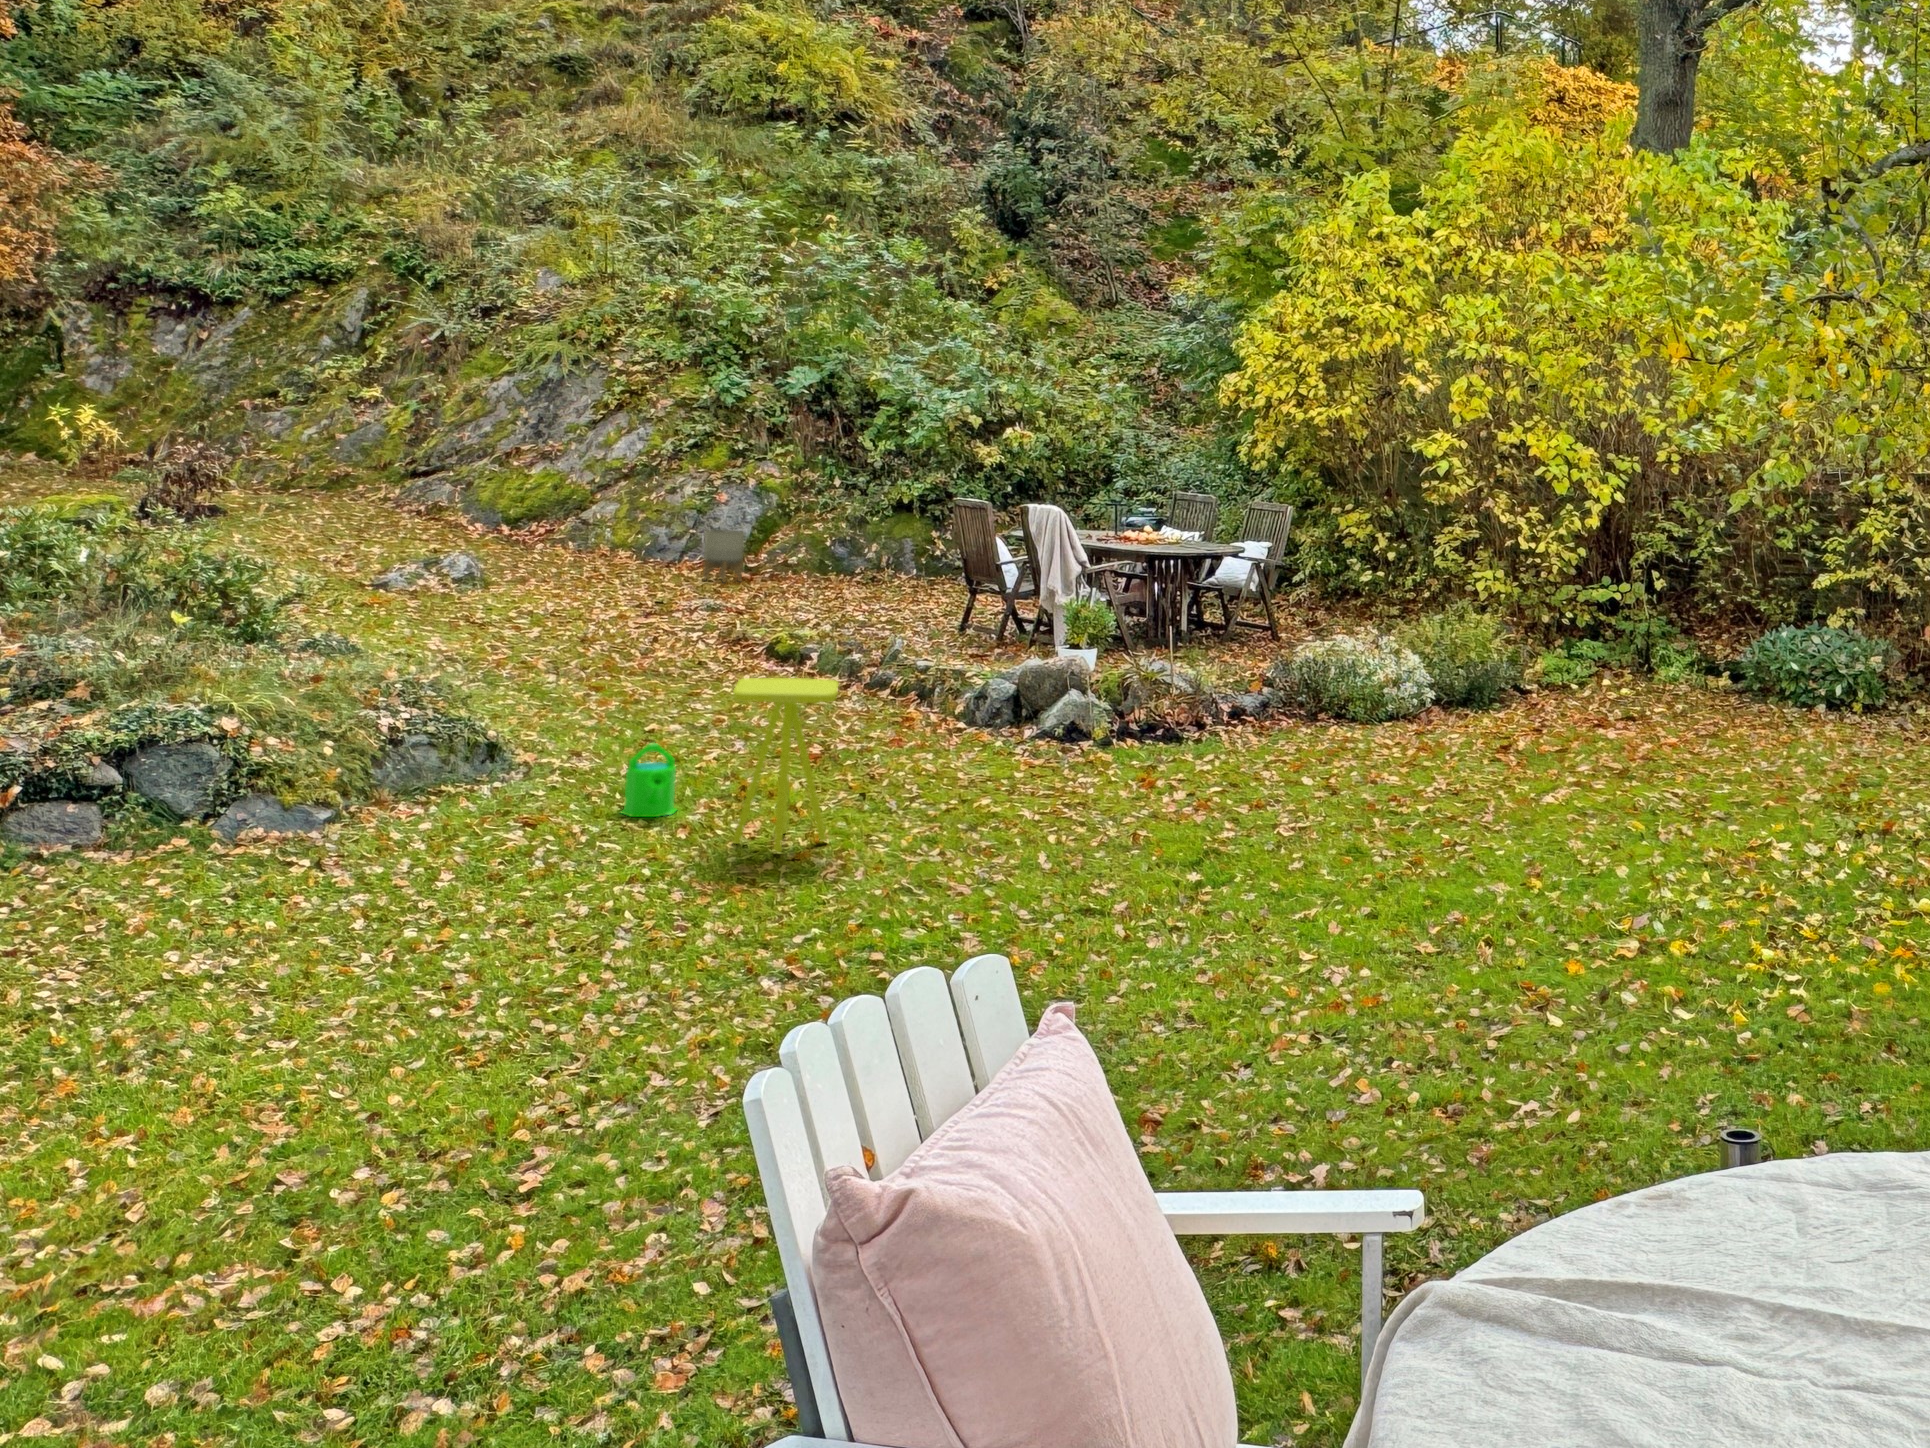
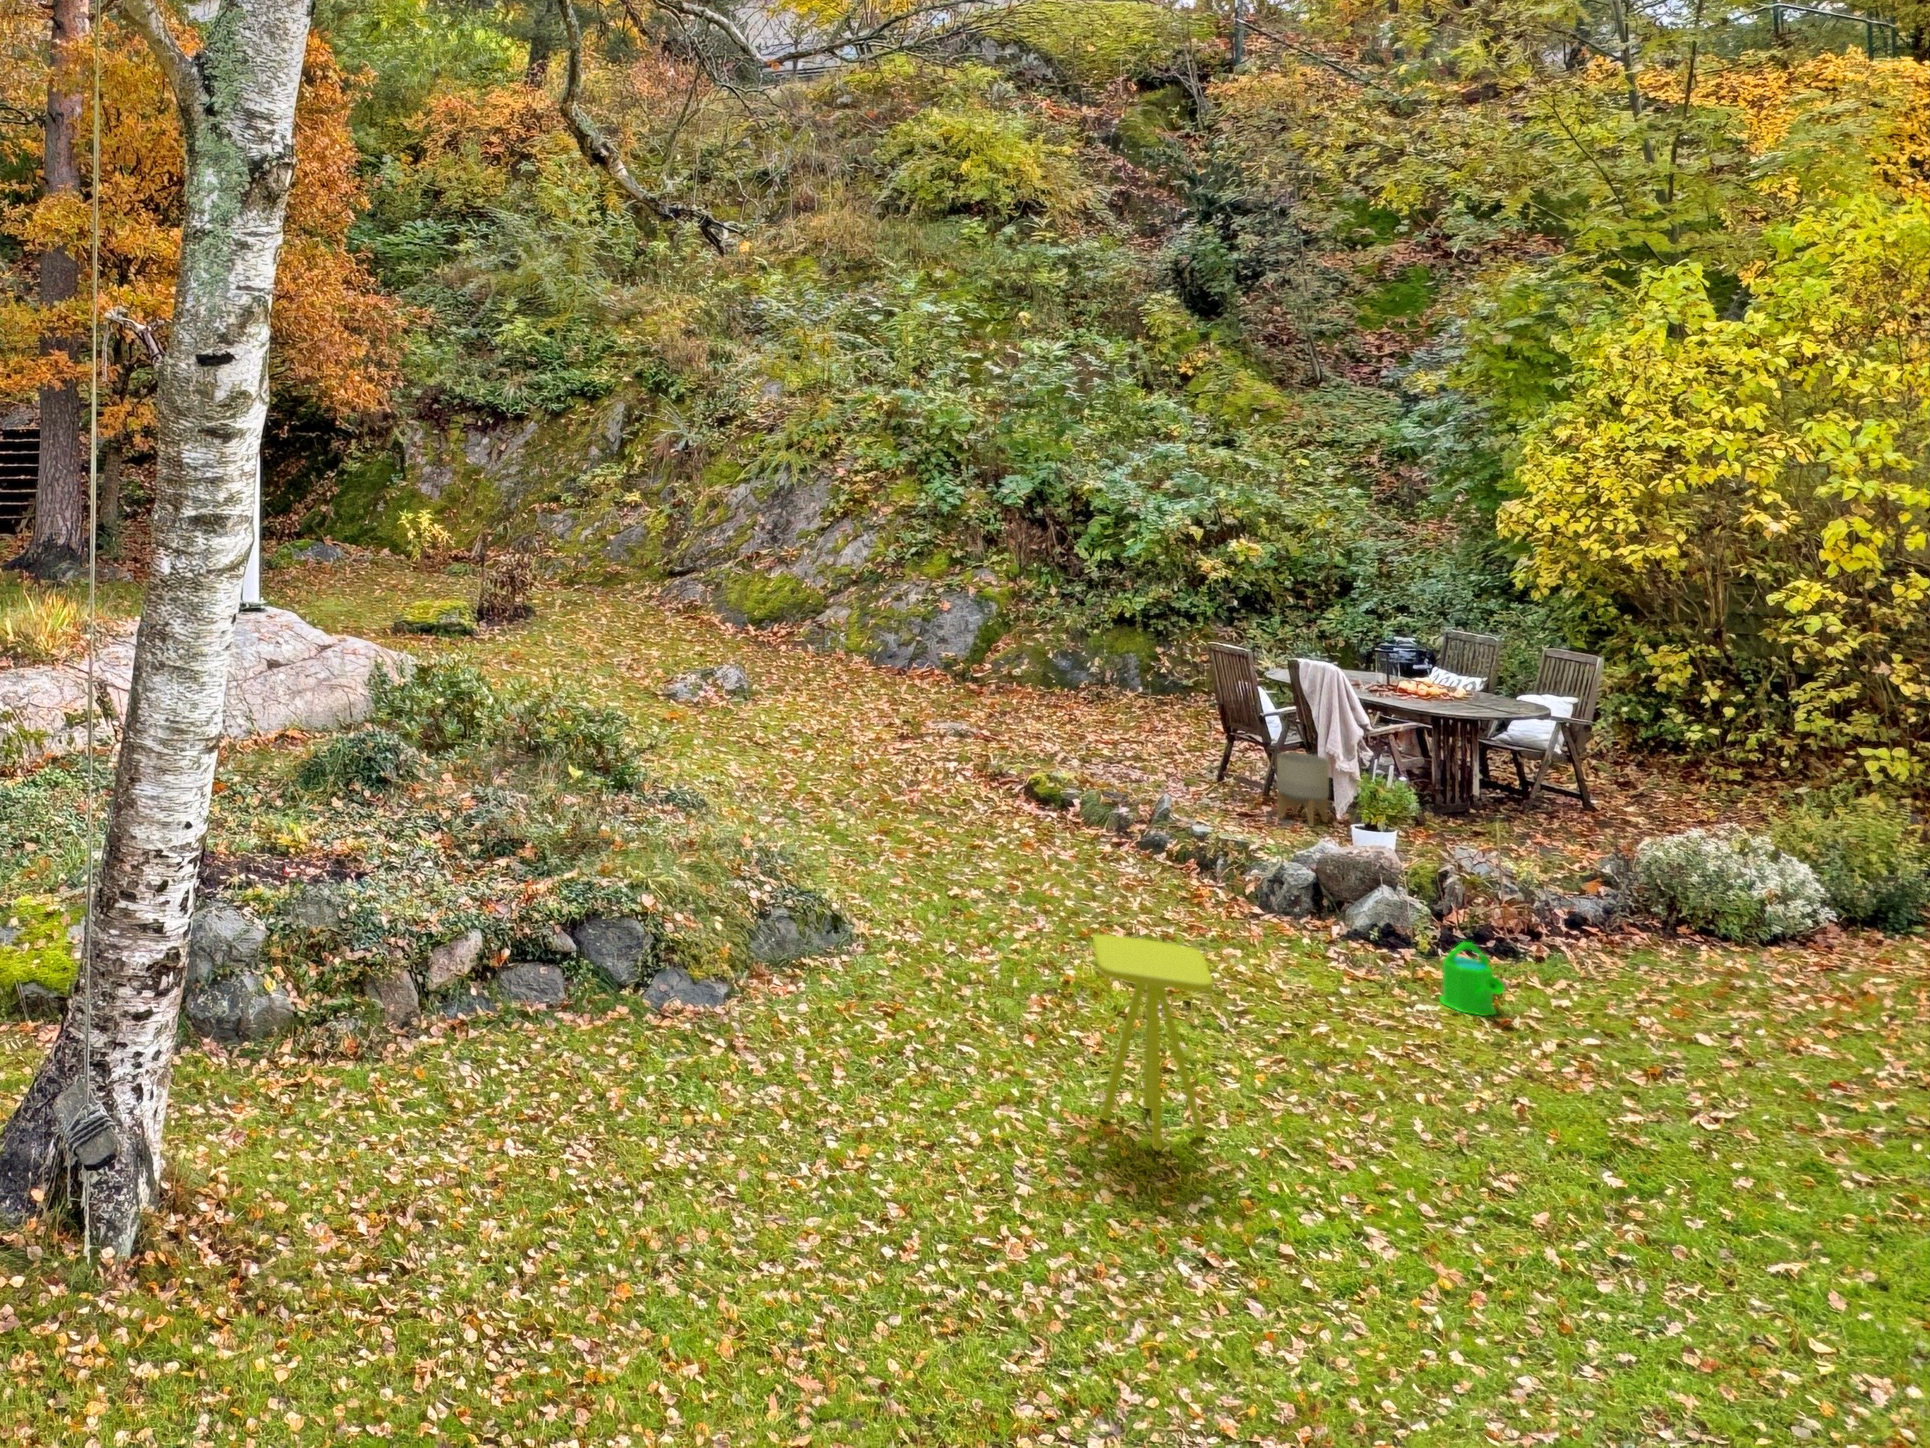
planter: present [703,530,744,582] -> present [1277,752,1329,827]
watering can: present [621,743,676,817] -> present [1439,942,1505,1016]

